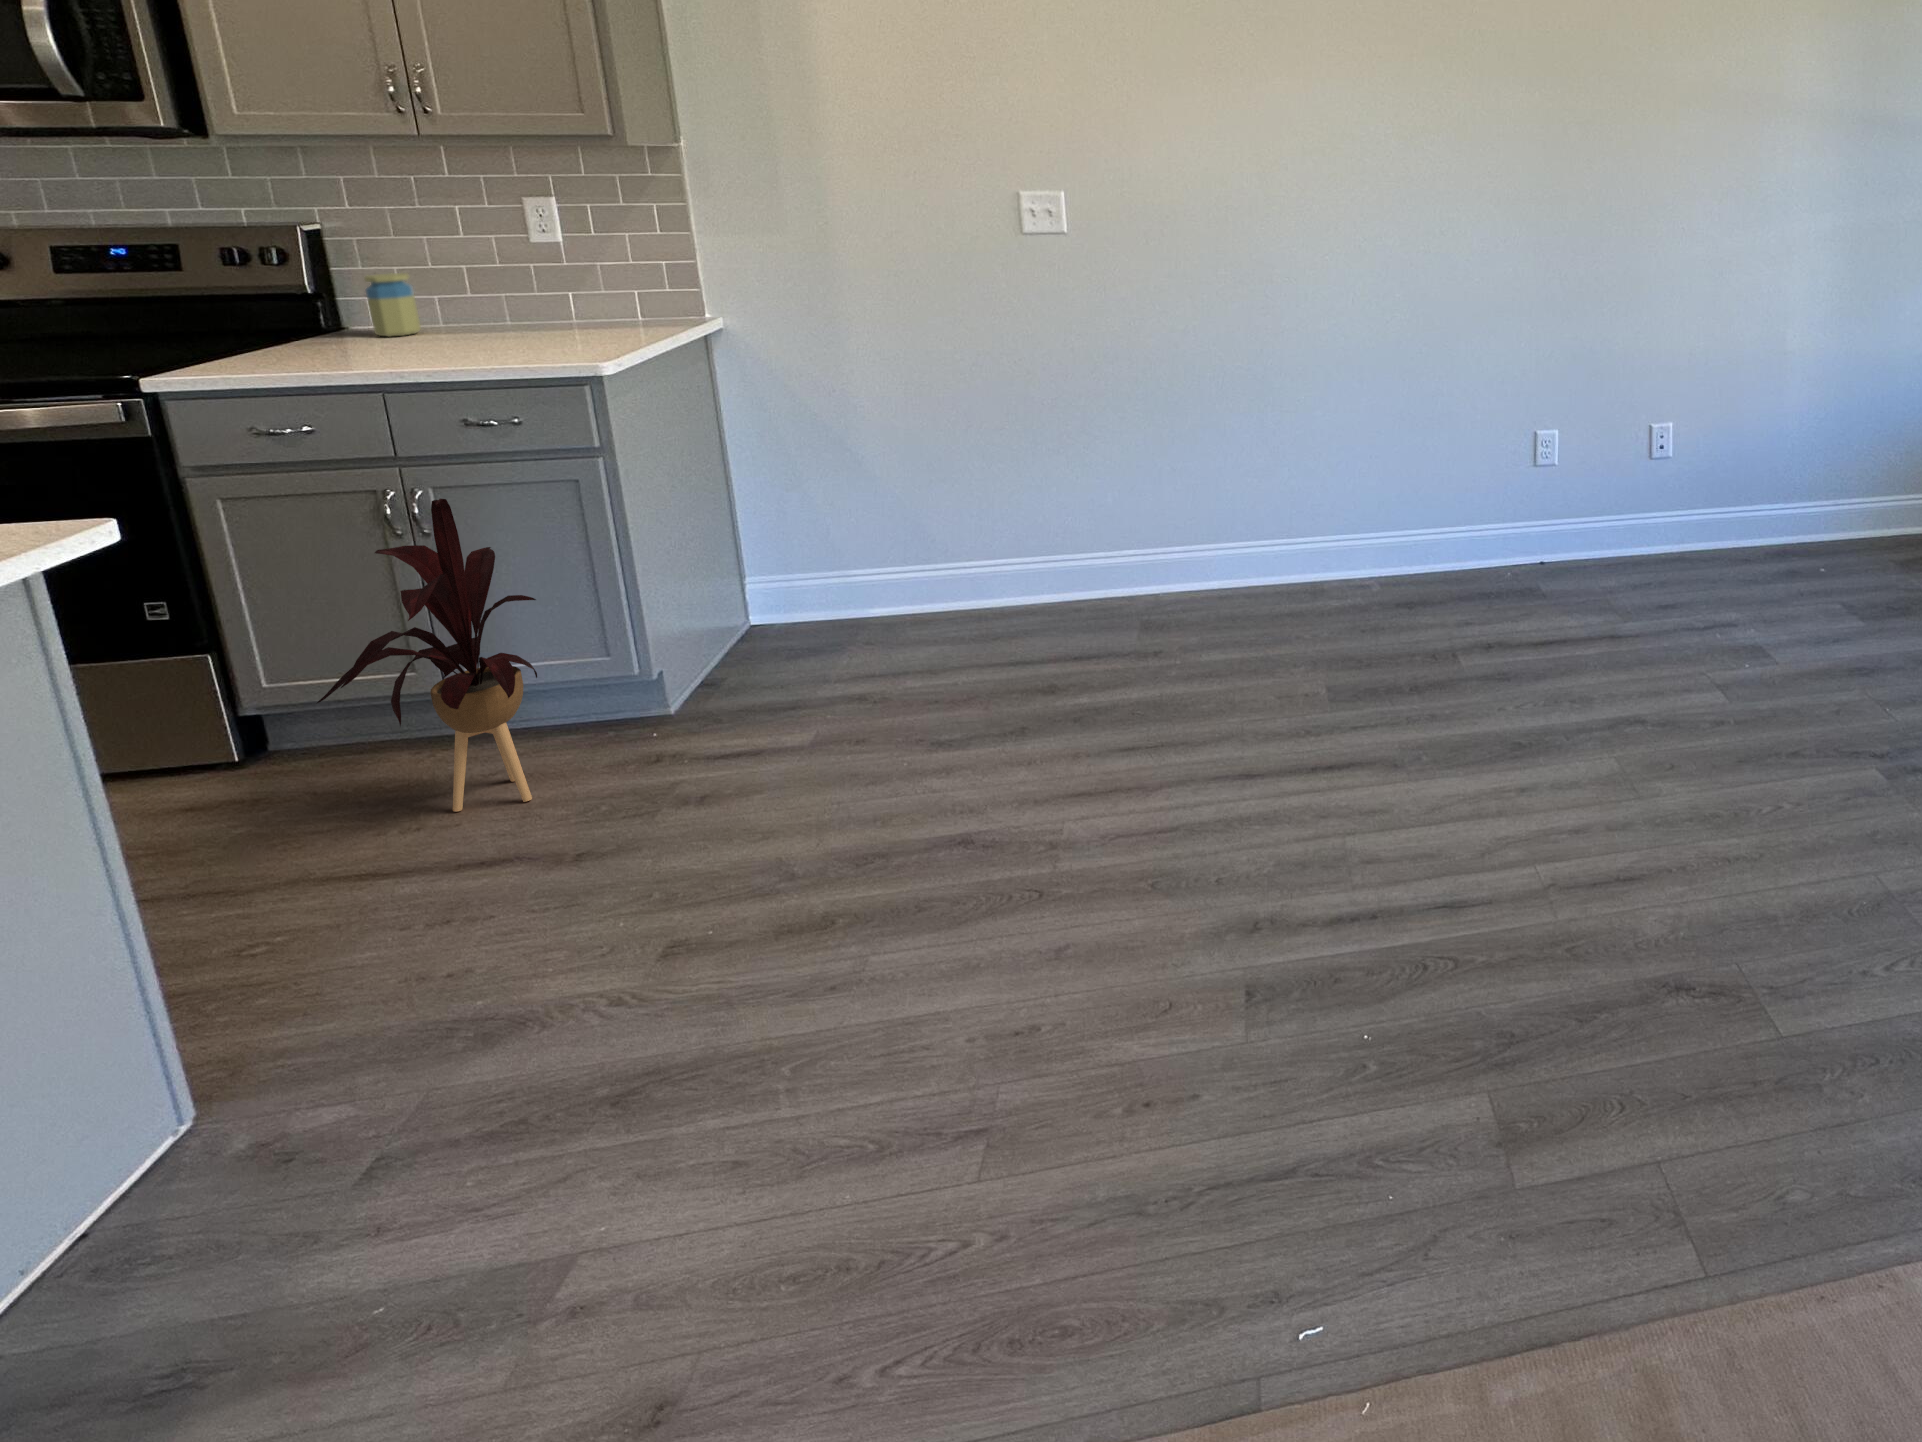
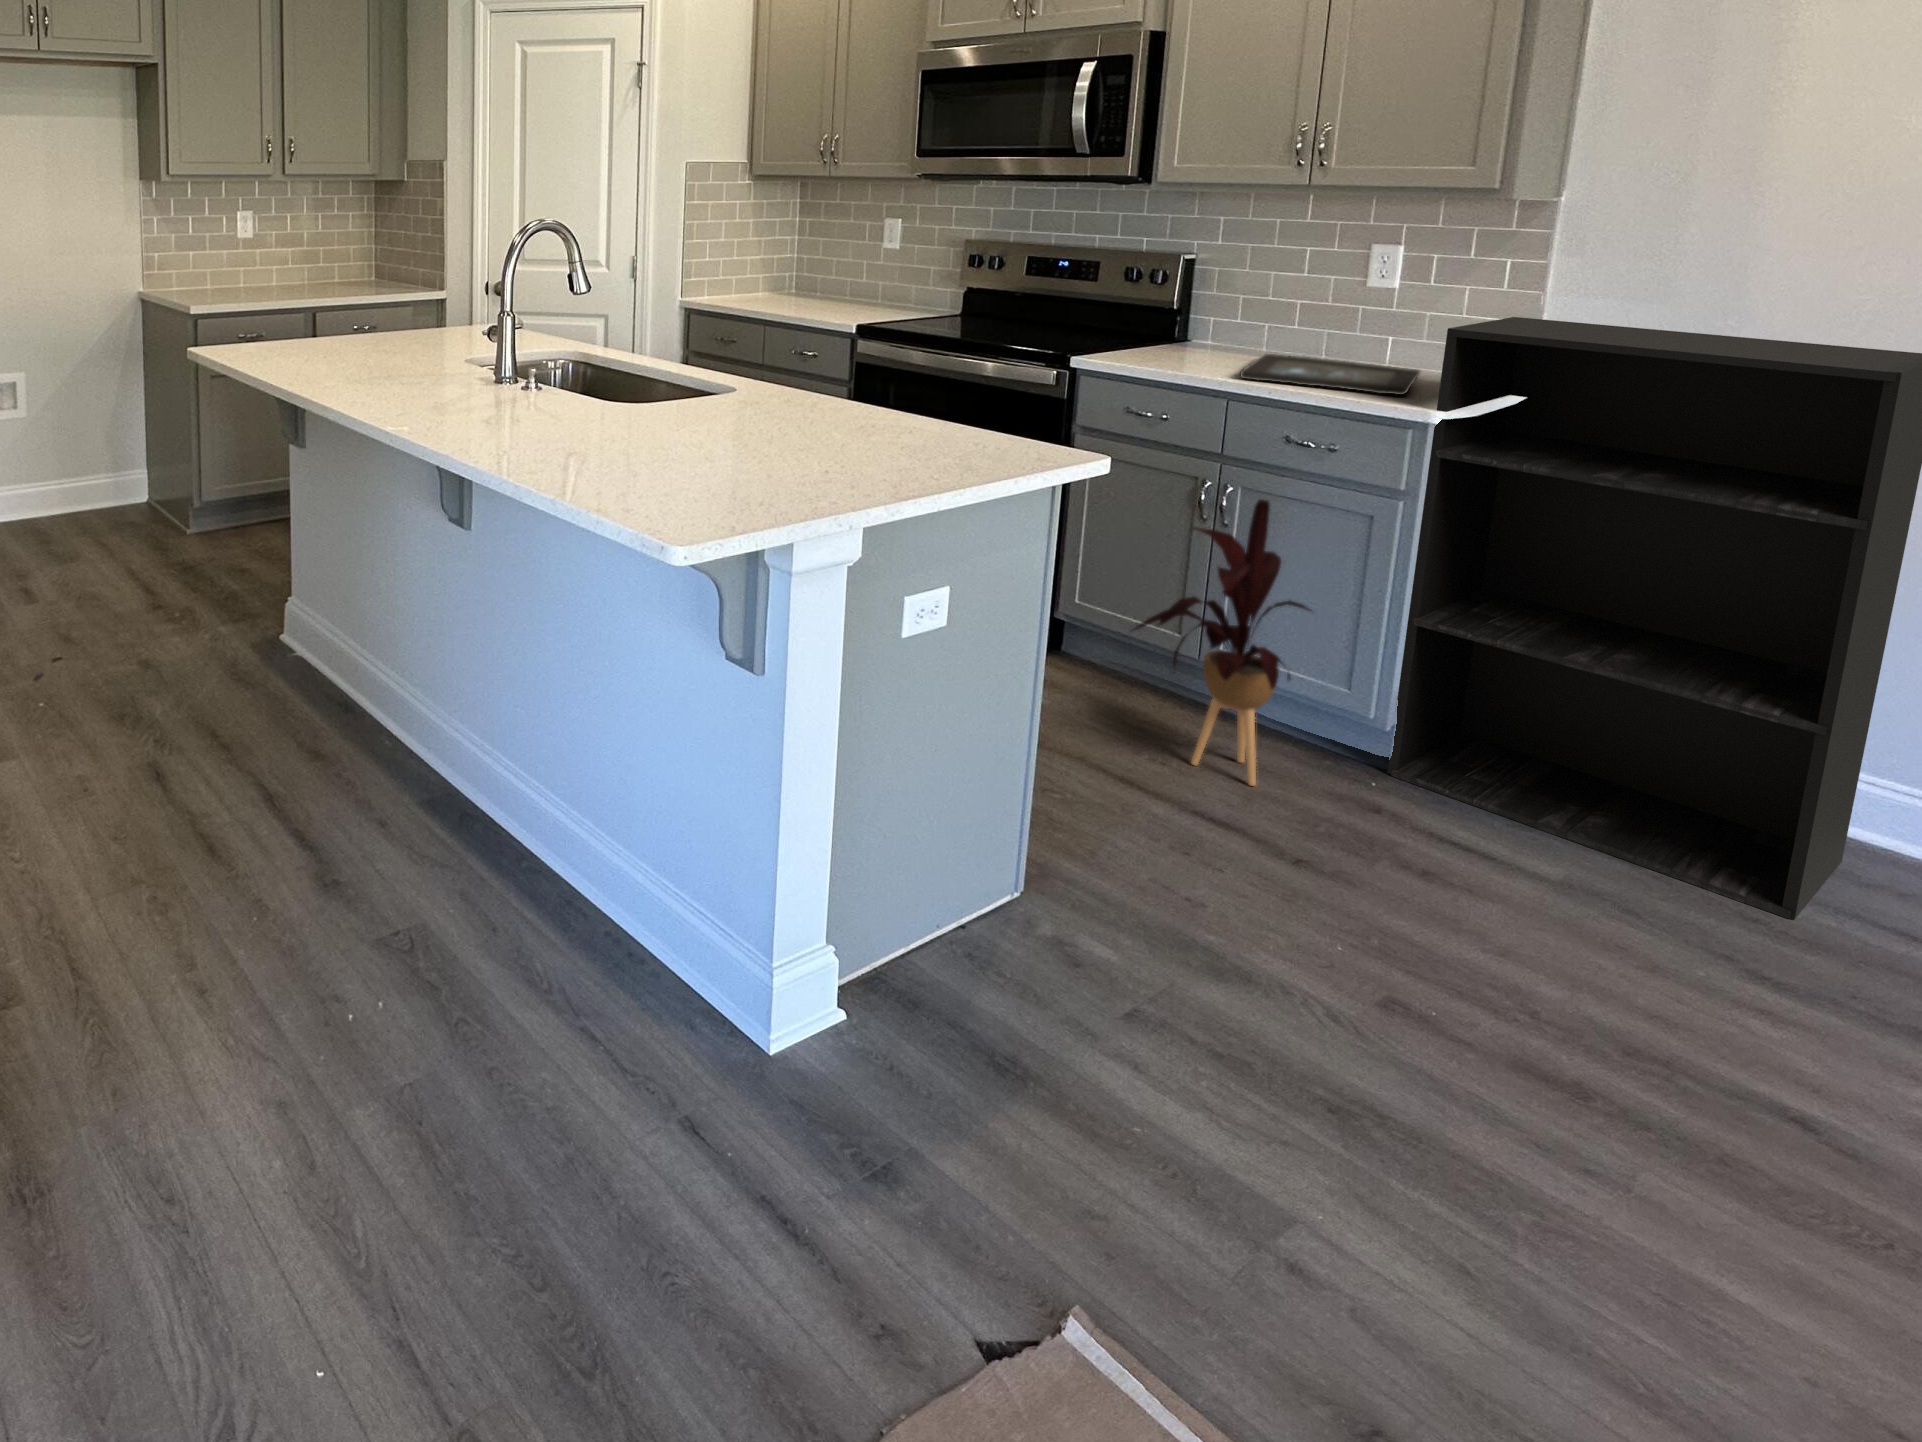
bookshelf: none [594,254,985,719] -> present [1387,317,1922,919]
jar: present [365,273,421,336] -> none [1216,301,1255,354]
tray: none [391,322,605,365] -> present [1241,354,1420,395]

